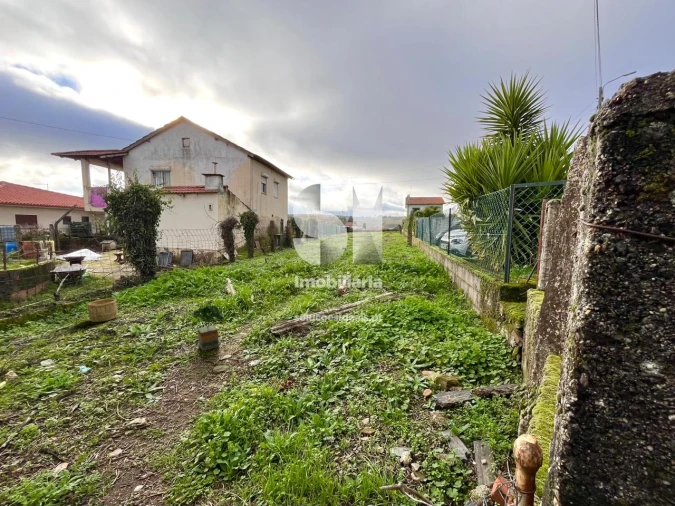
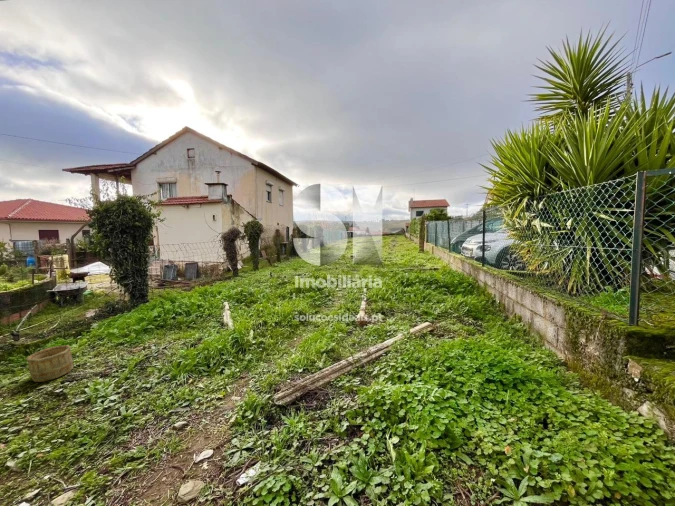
potted tree: present [192,305,223,351] -> none [148,370,201,450]

